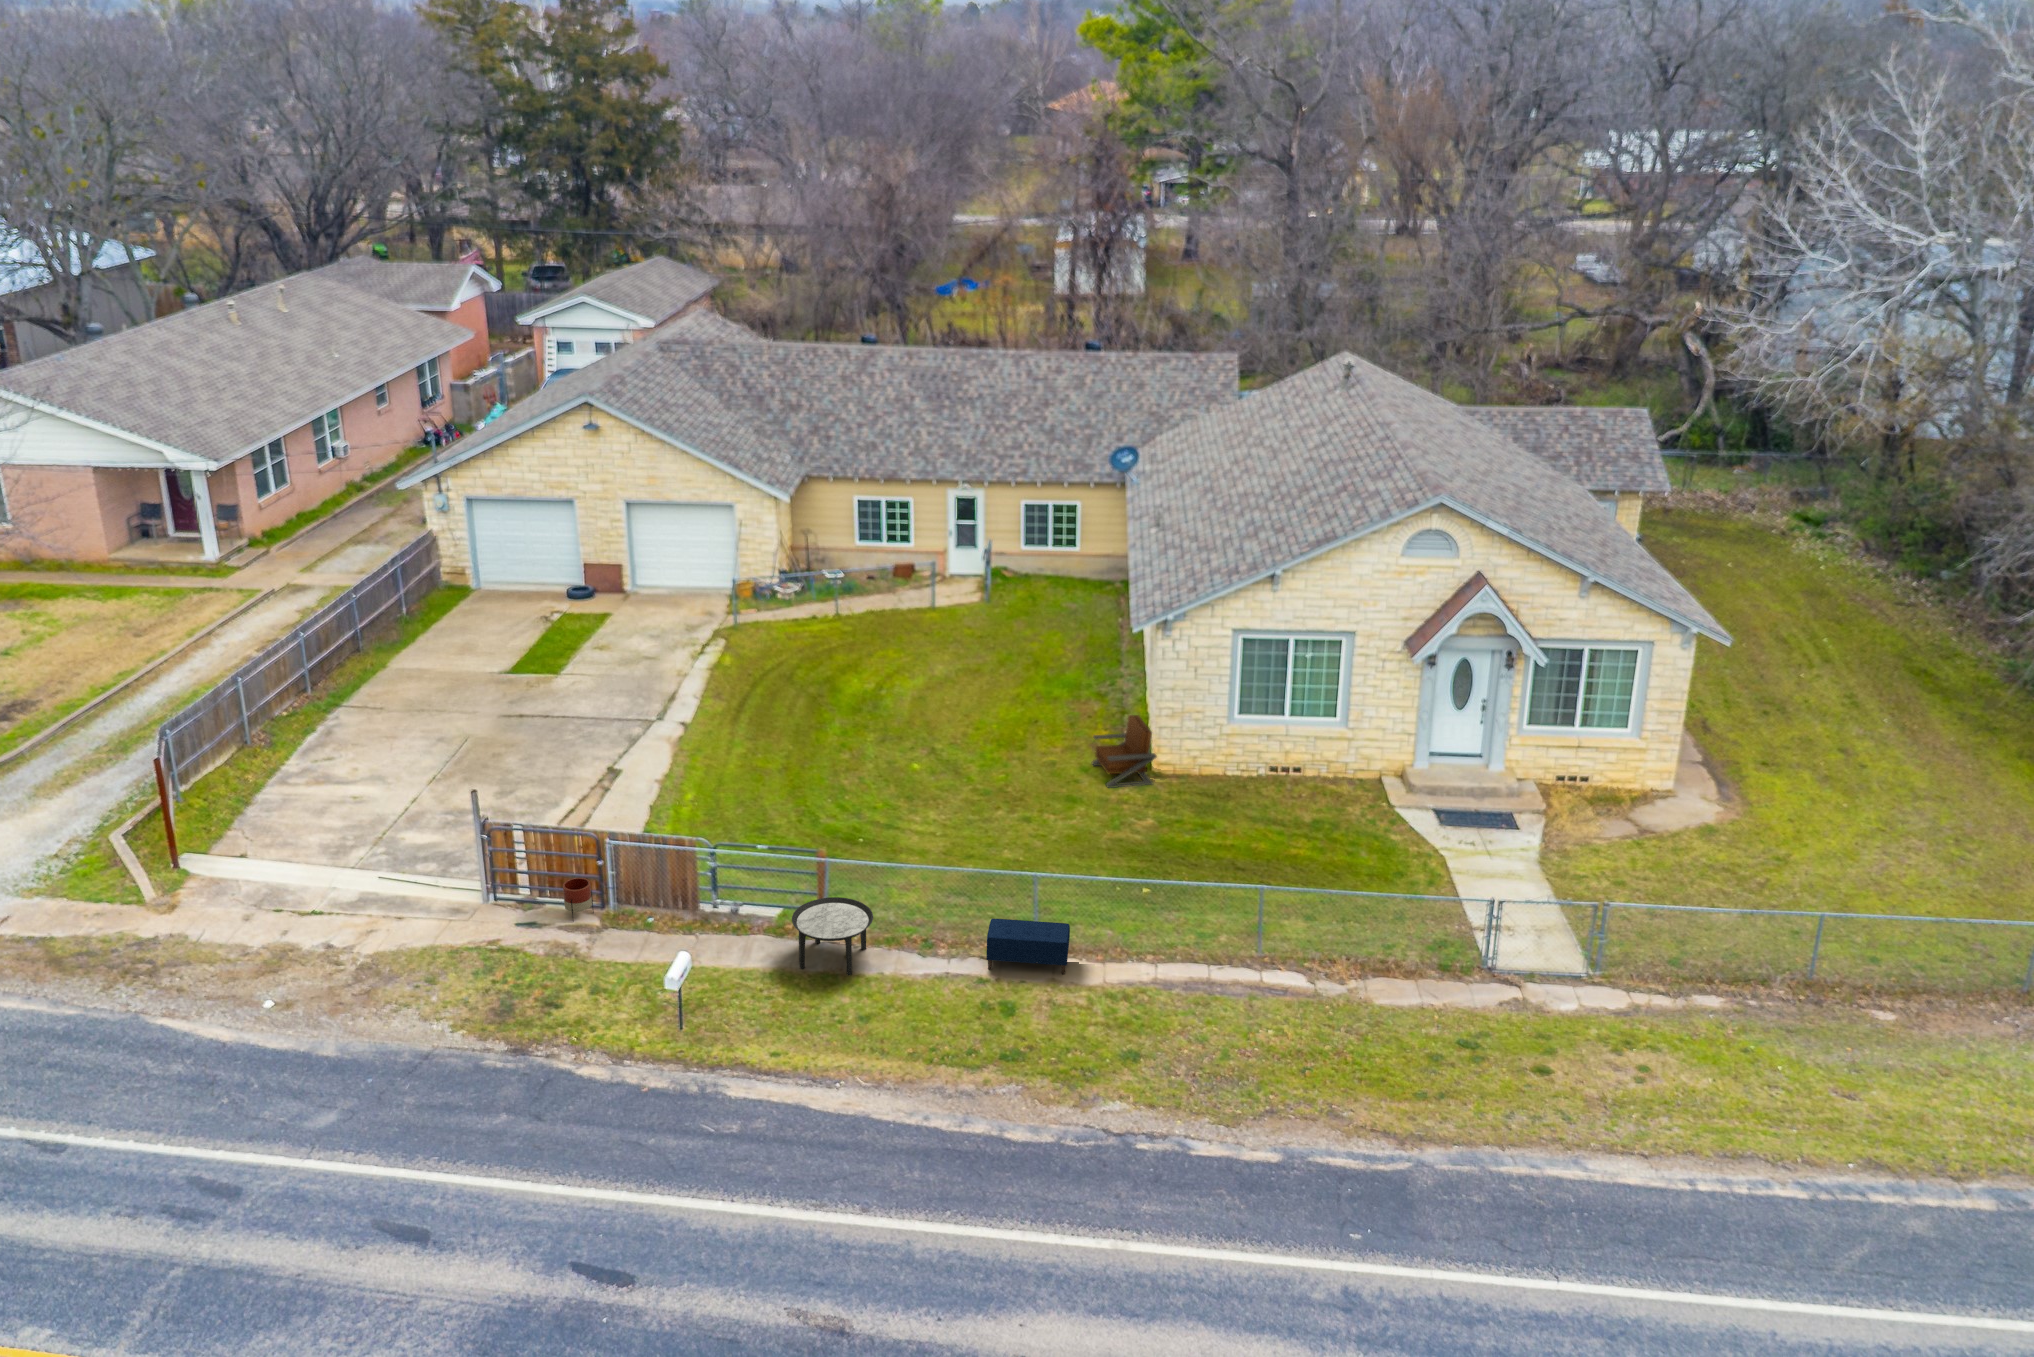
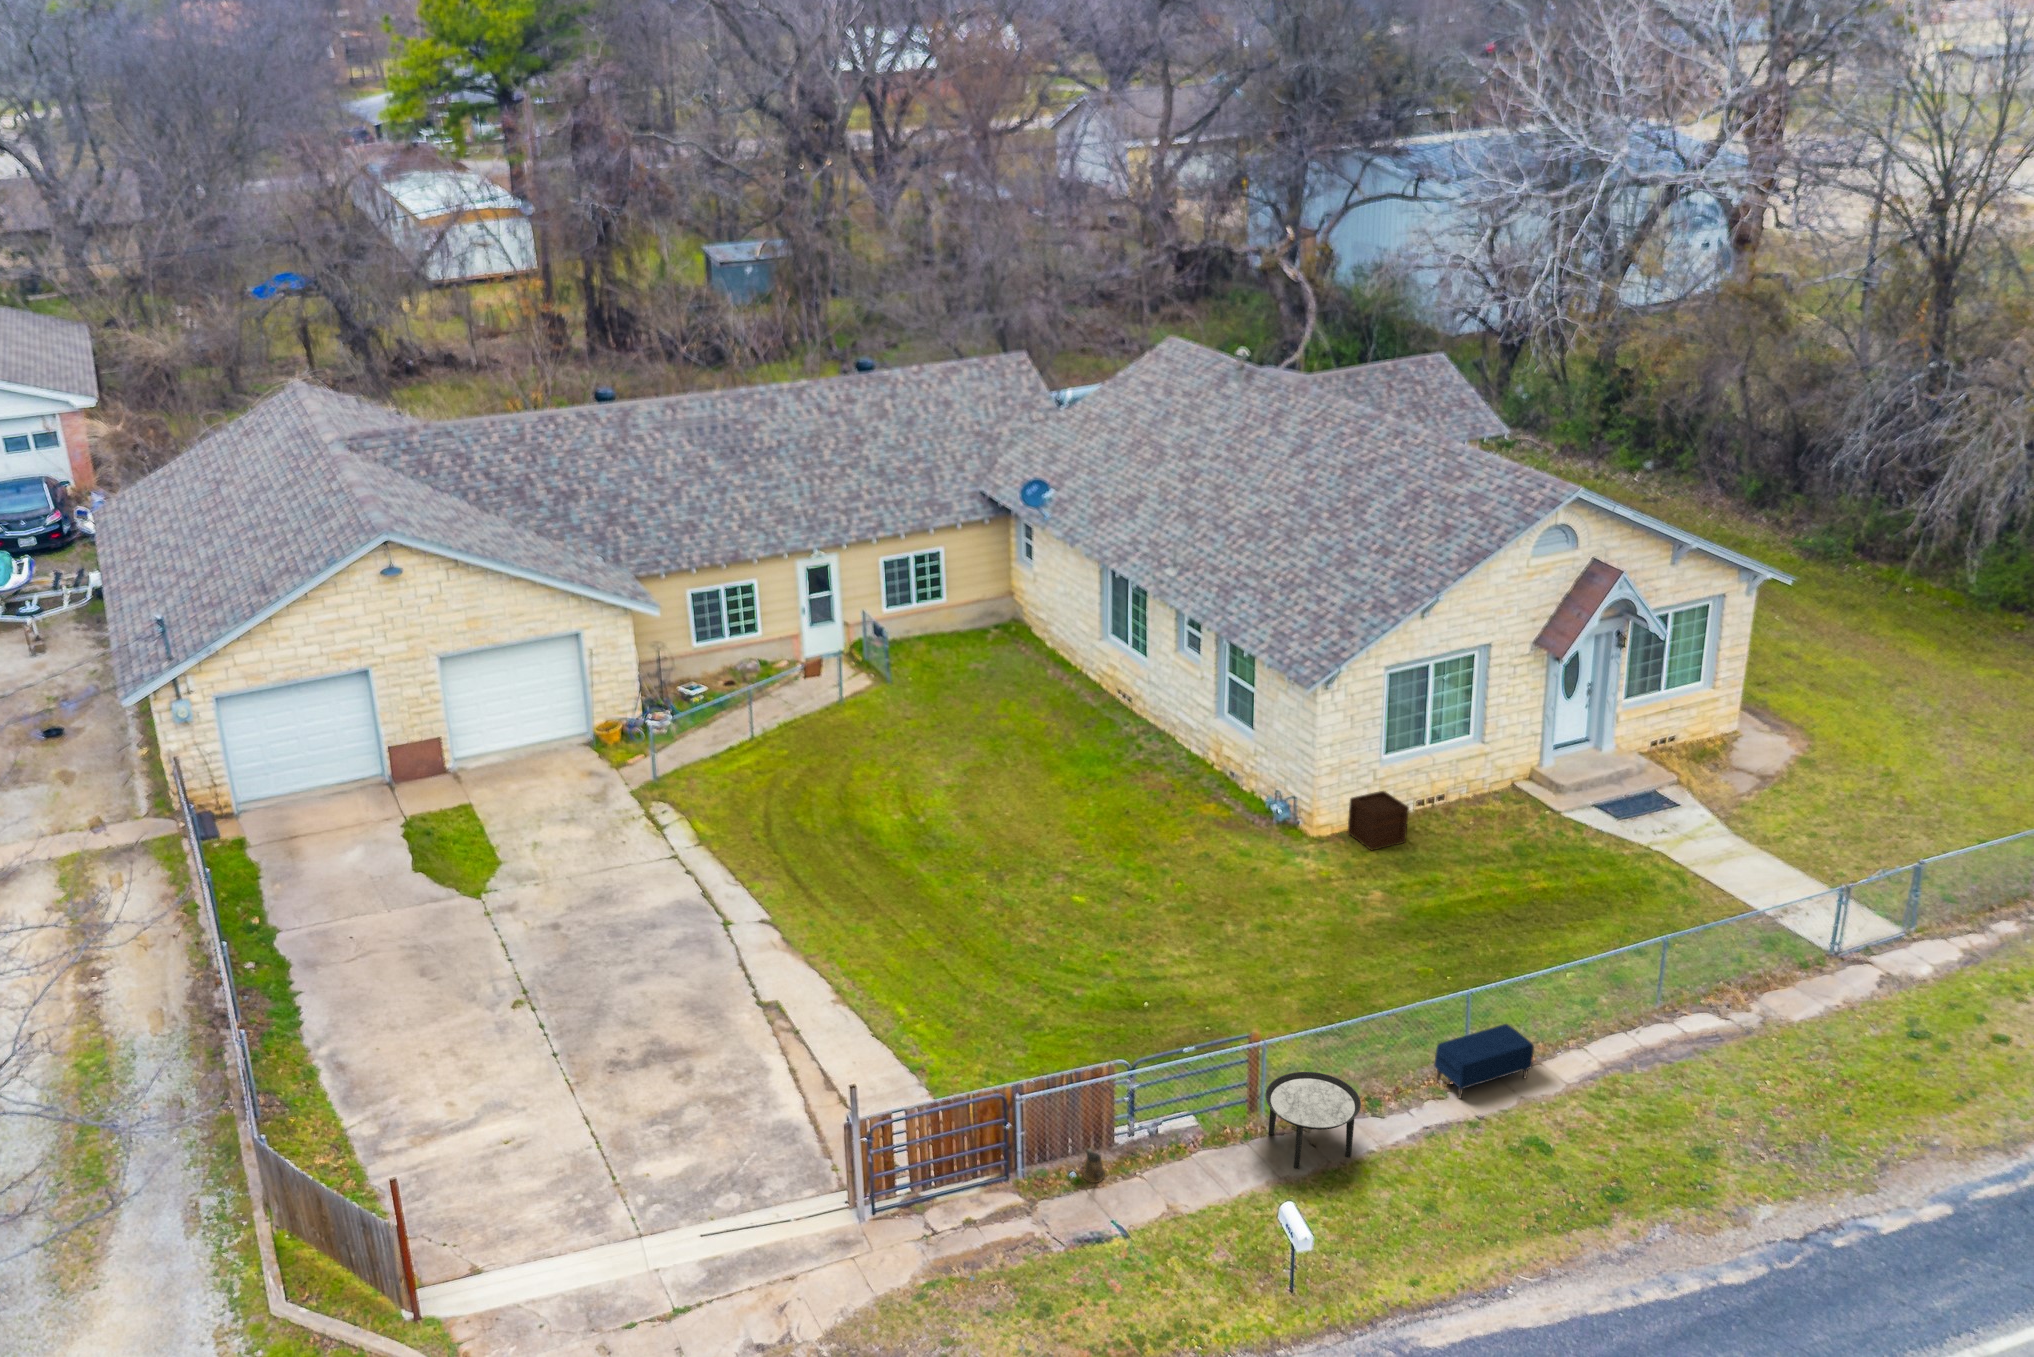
lounge chair: present [1092,715,1157,788] -> none [1241,779,1329,867]
wooden crate: none [1189,745,1231,797] -> present [1348,791,1409,850]
planter: present [563,878,594,922] -> none [970,1153,1004,1212]
watering can: none [652,903,673,930] -> present [1083,1149,1106,1183]

